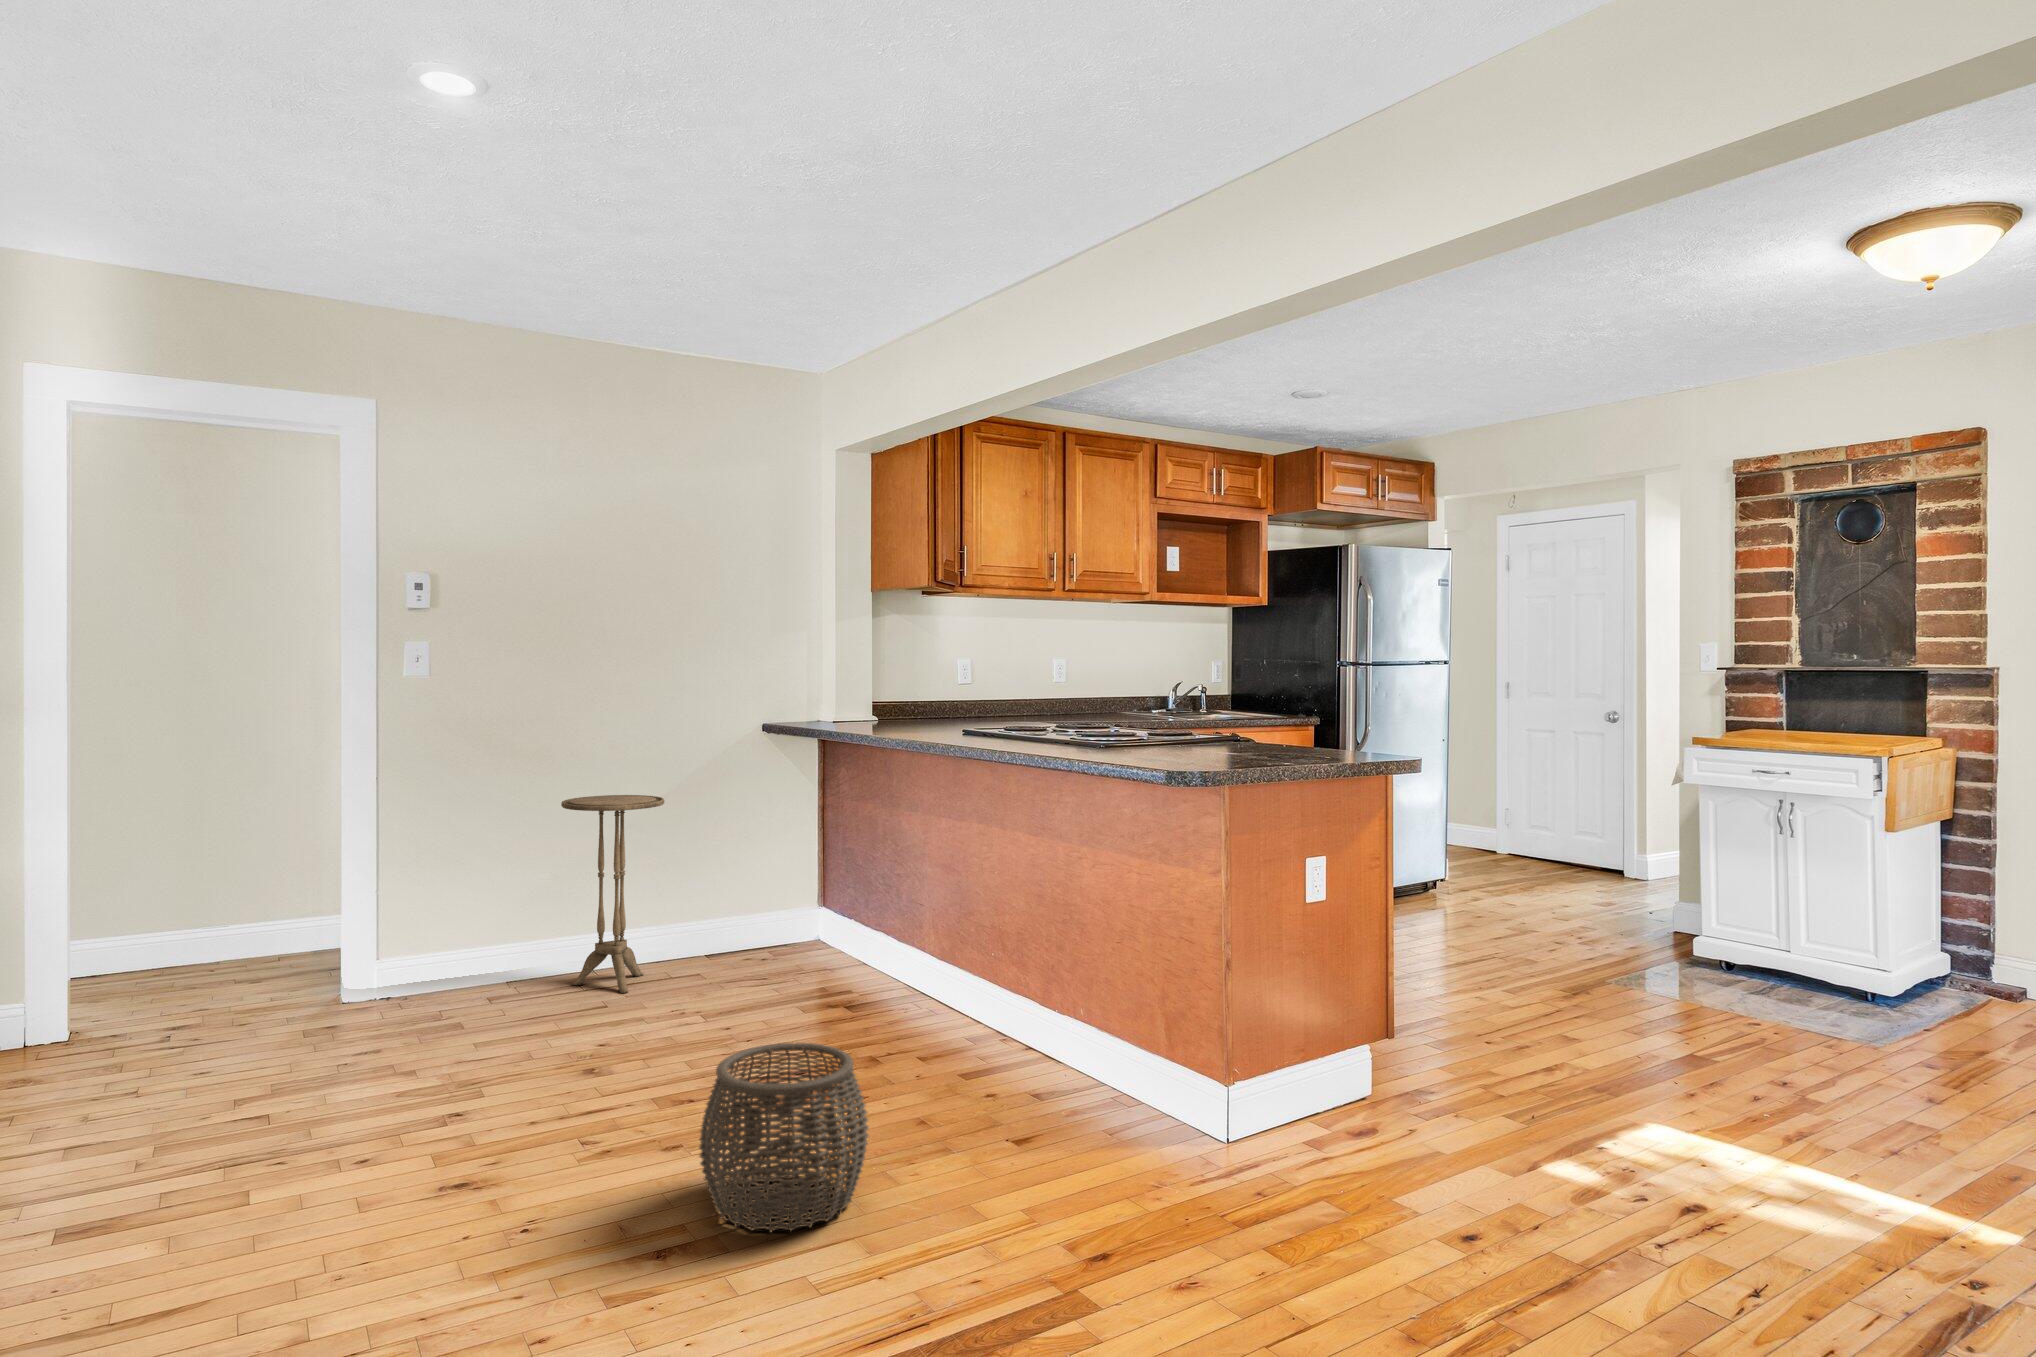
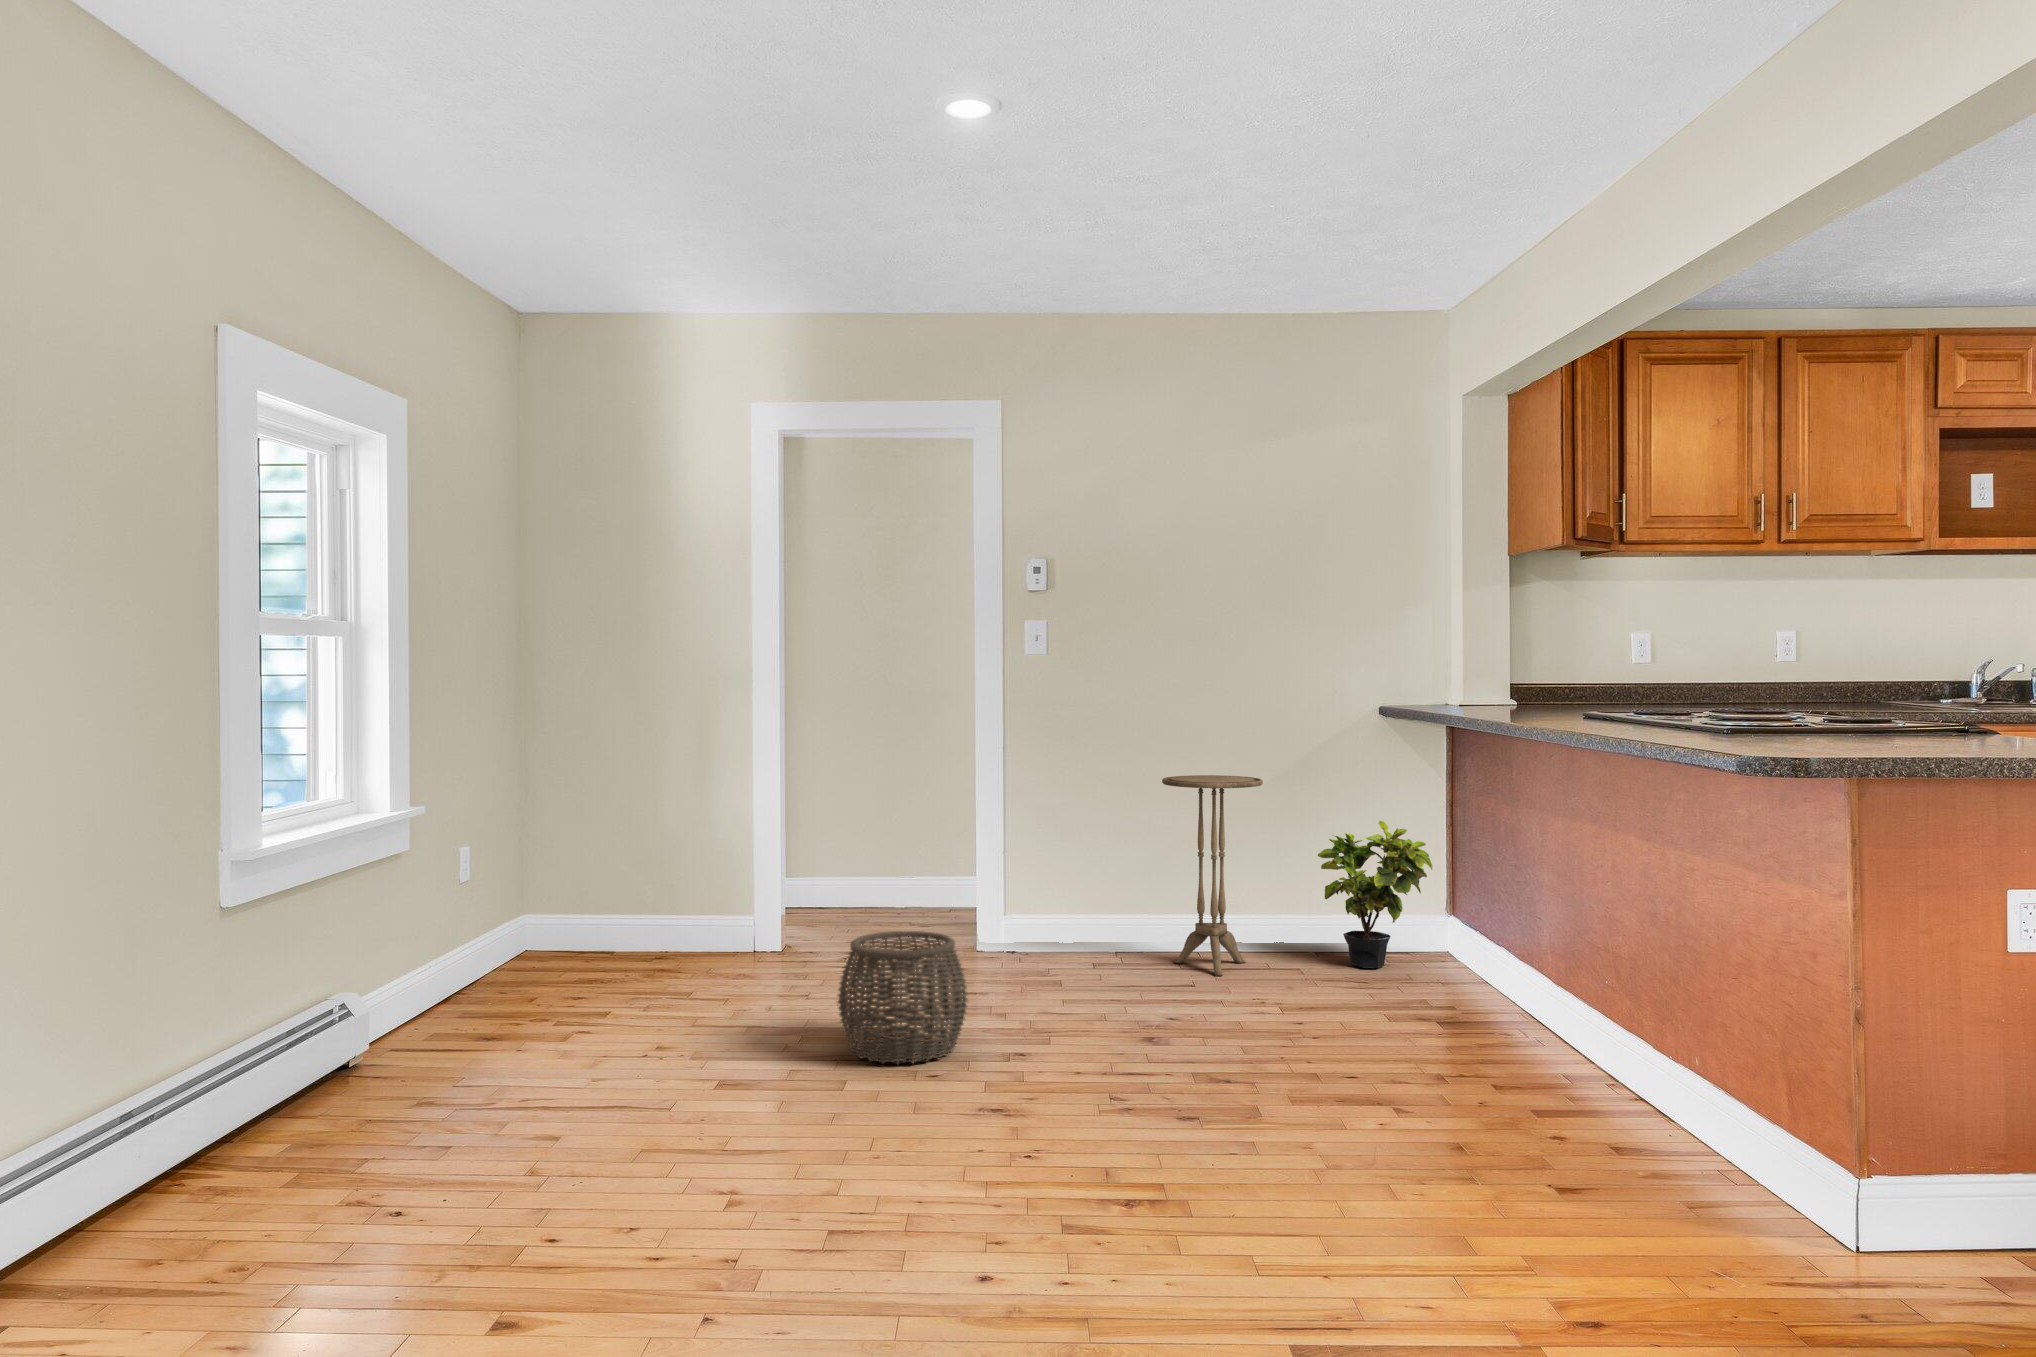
potted plant: none [711,829,816,965] -> present [1318,821,1432,968]
woven basket: present [699,1042,869,1232] -> present [838,931,968,1064]

